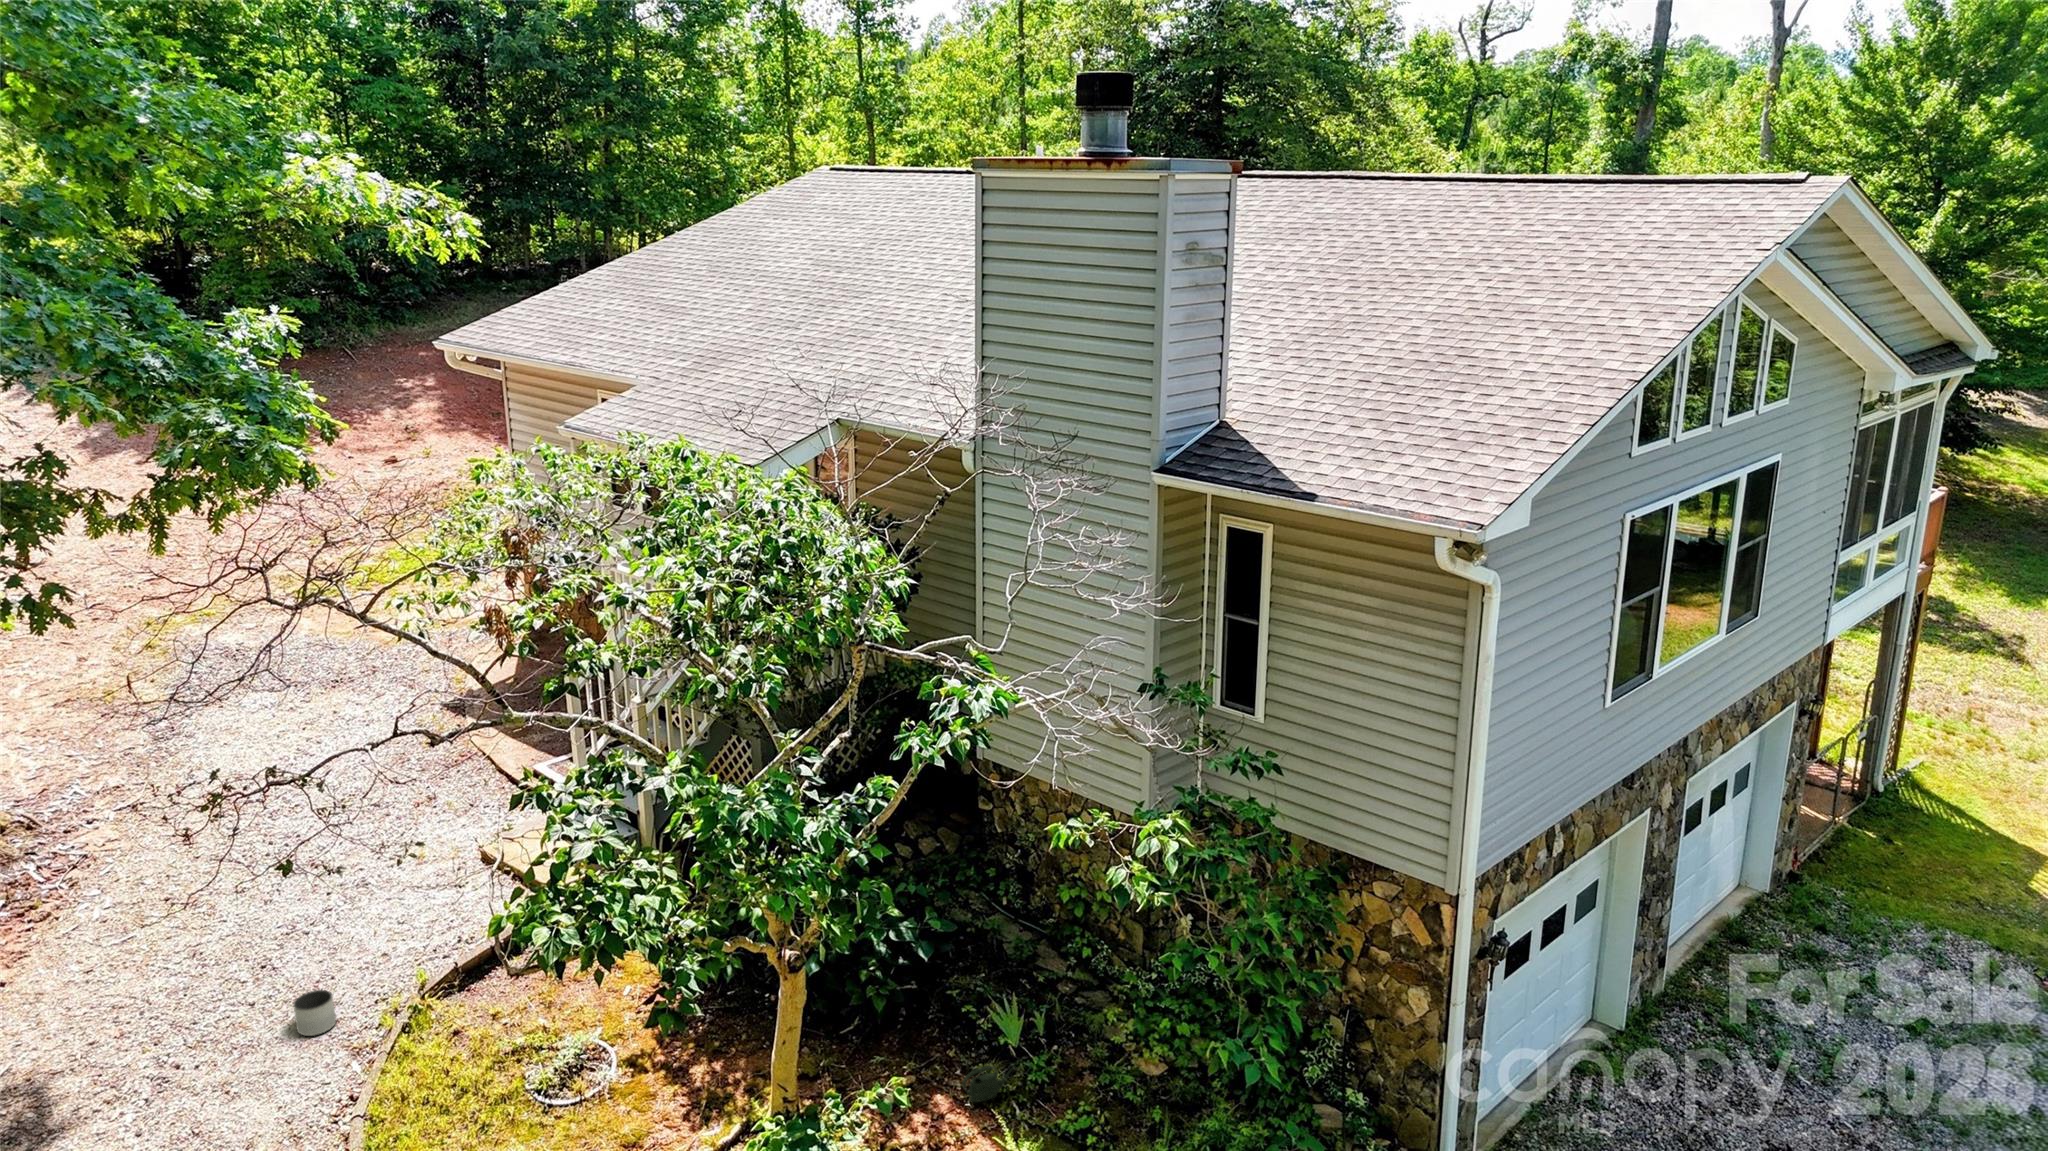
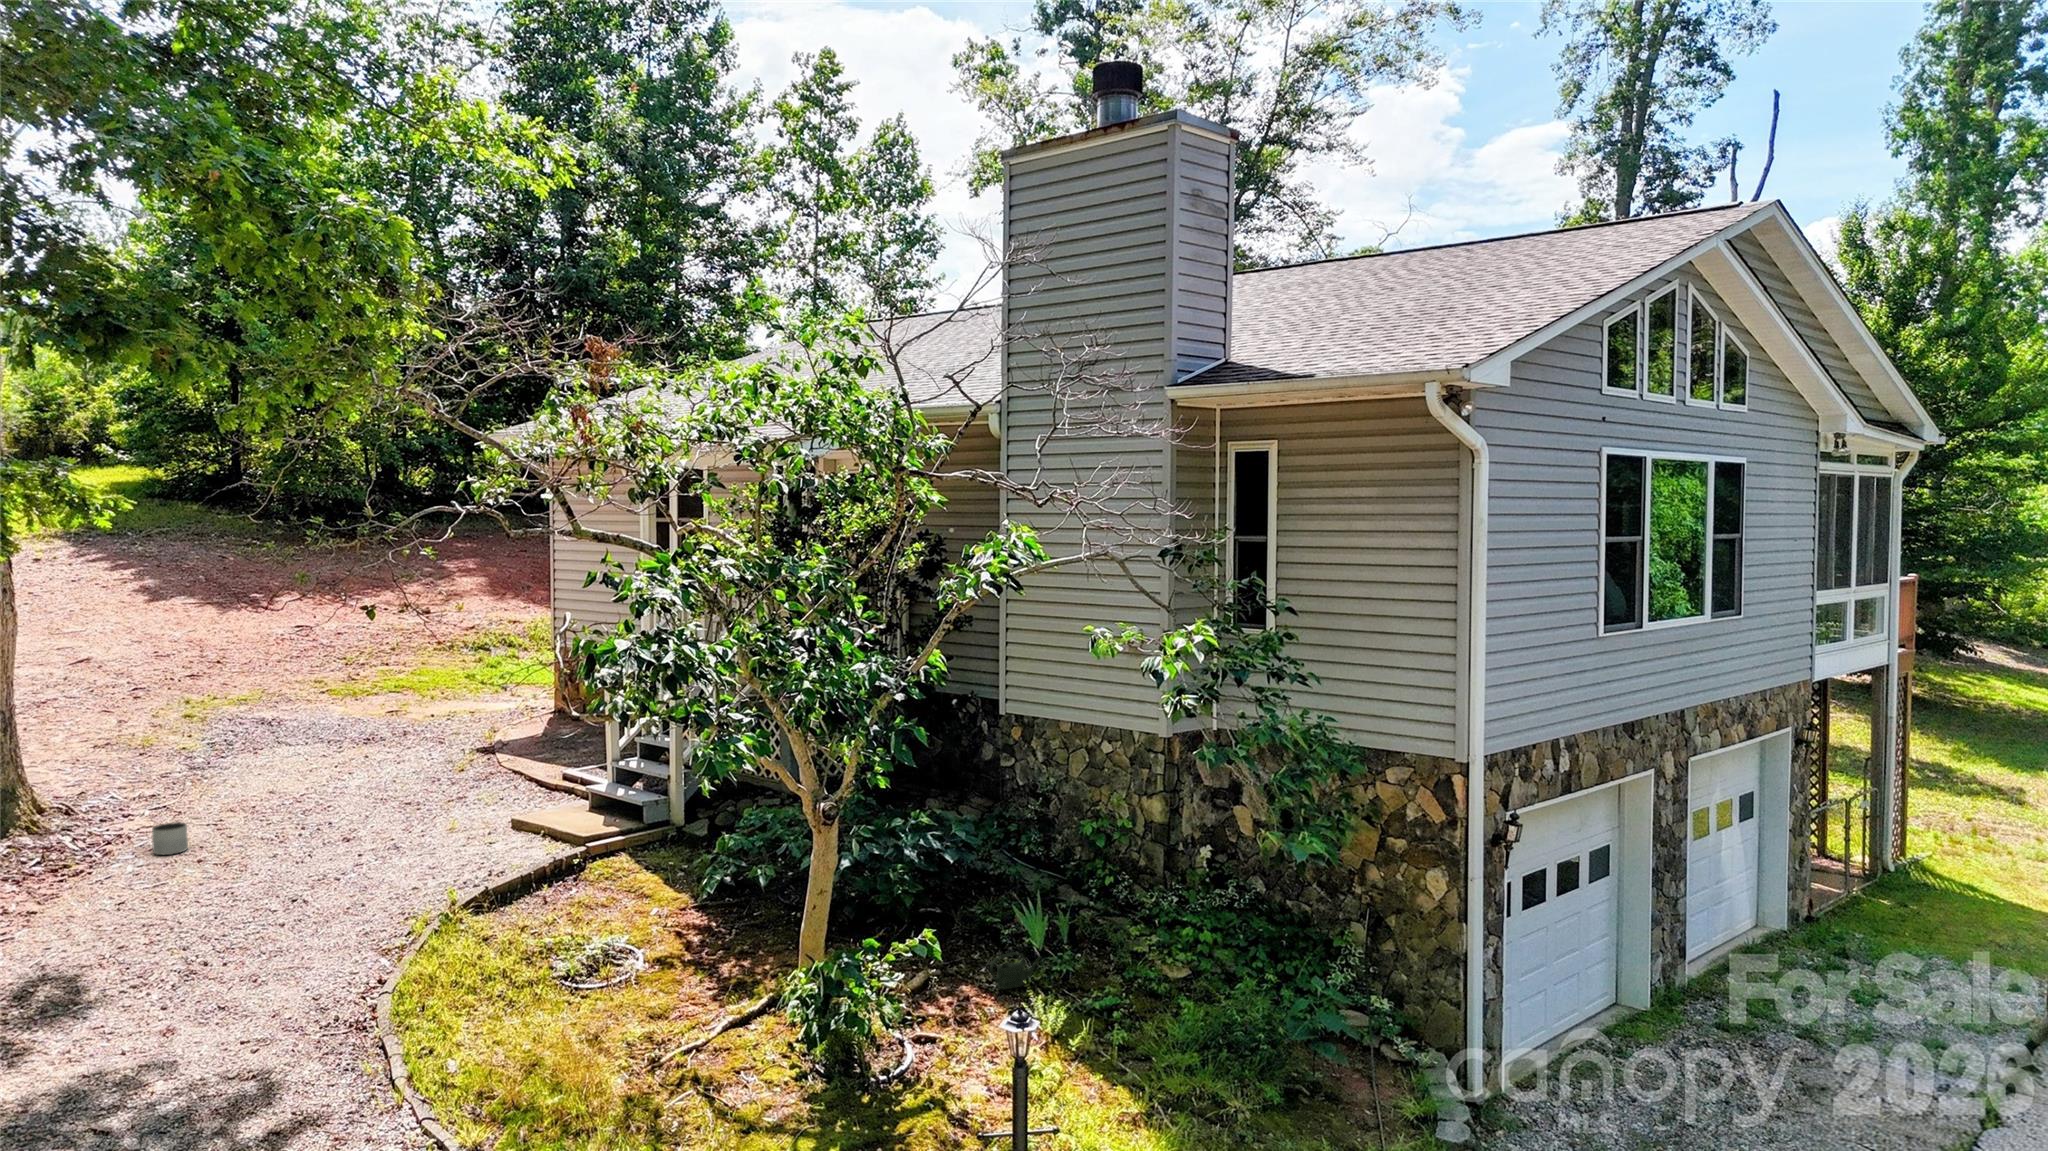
planter: present [293,990,336,1036] -> present [152,822,188,855]

